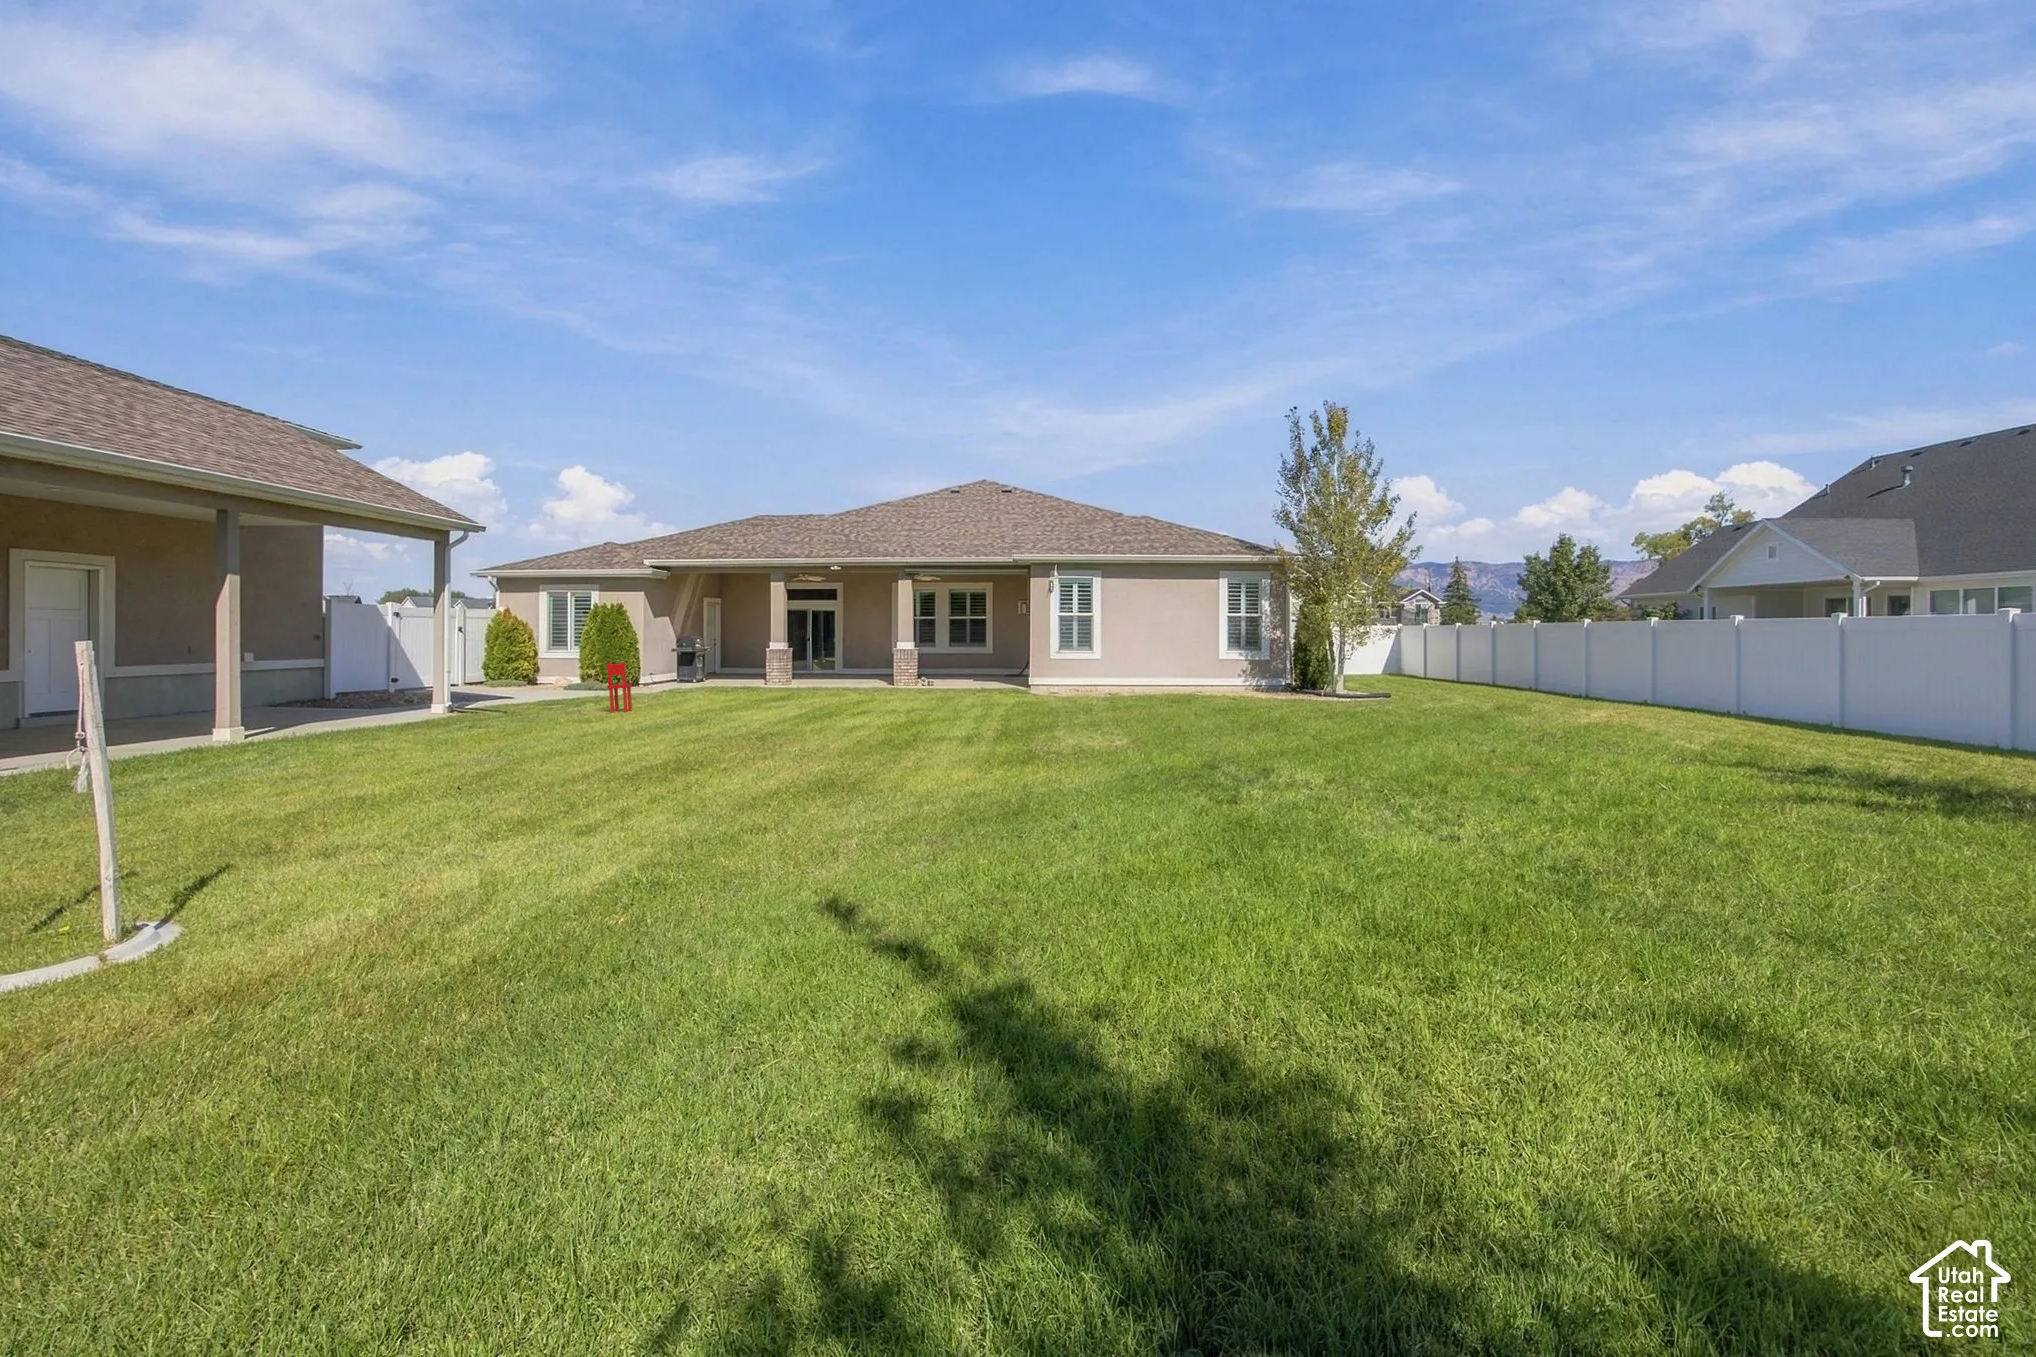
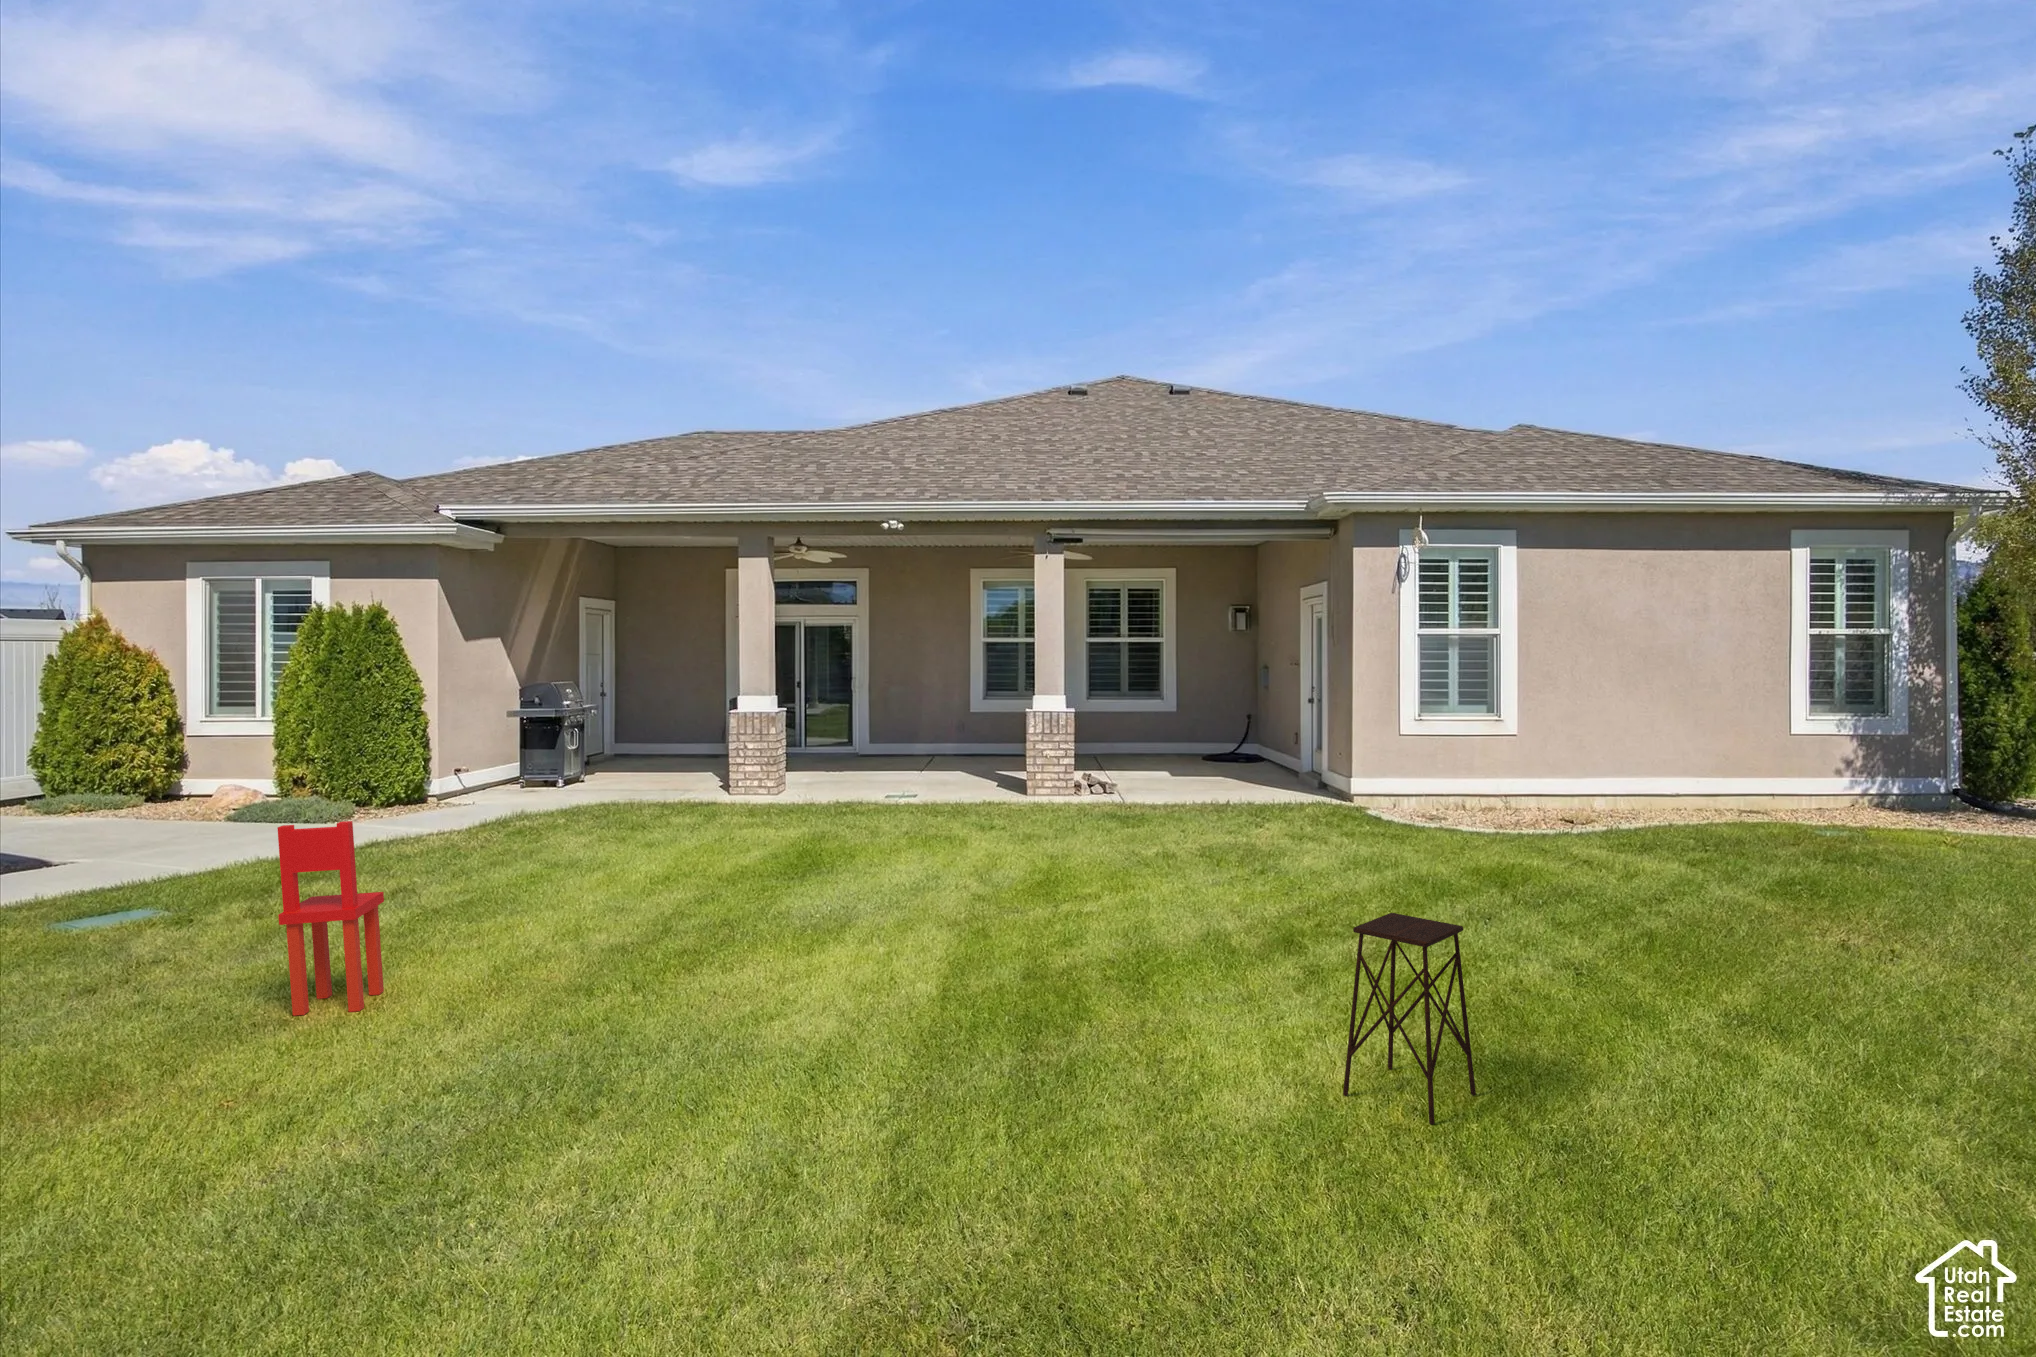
side table: none [840,678,869,719] -> present [1343,913,1476,1125]

